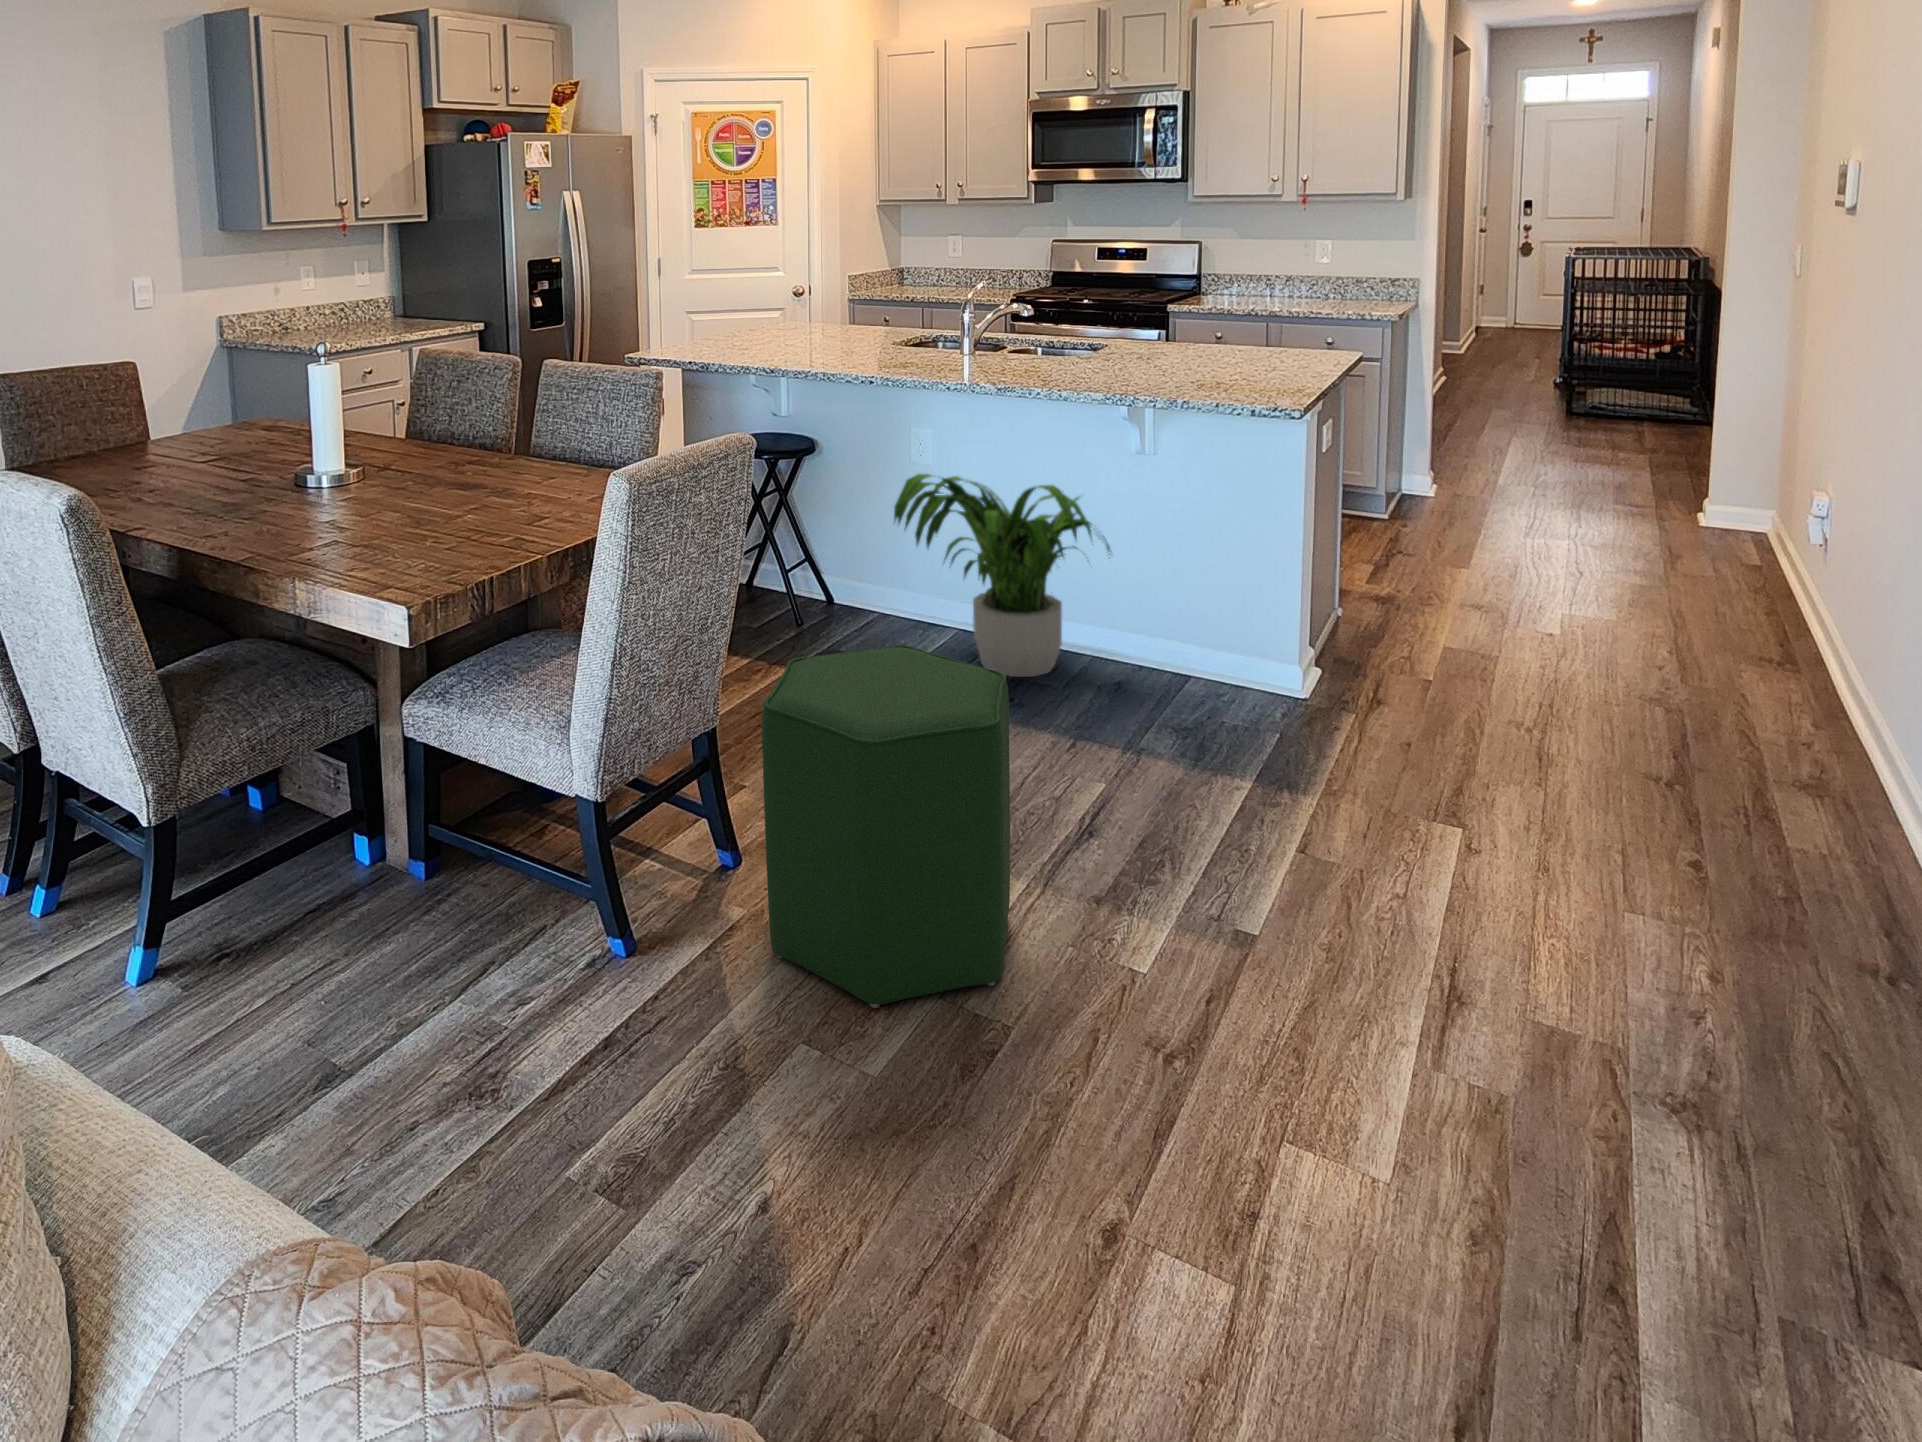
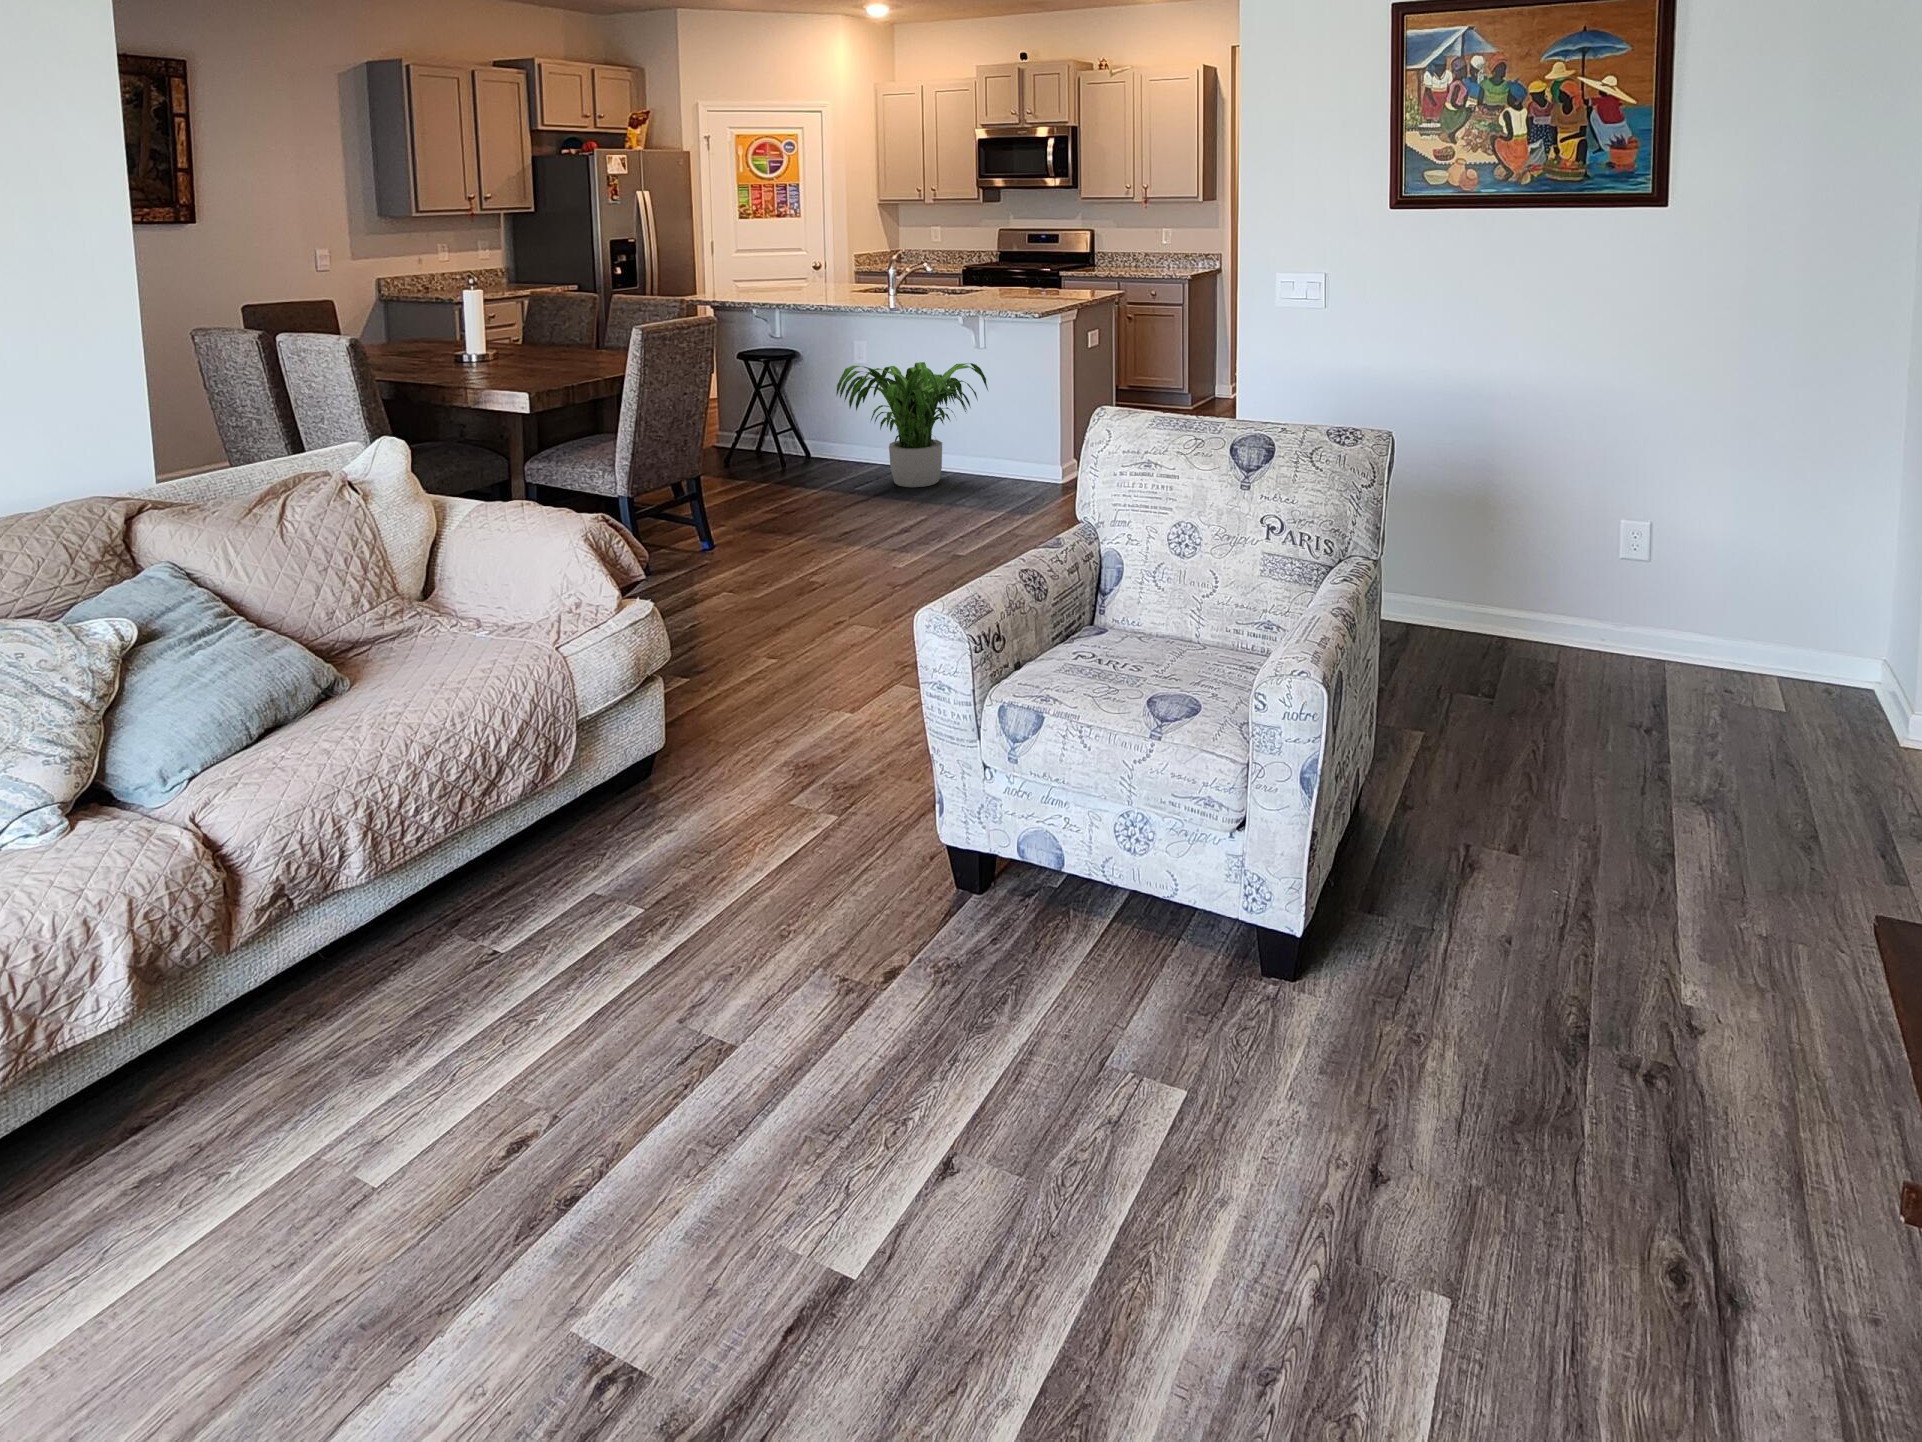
ottoman: present [762,645,1010,1008] -> none [719,437,857,603]

